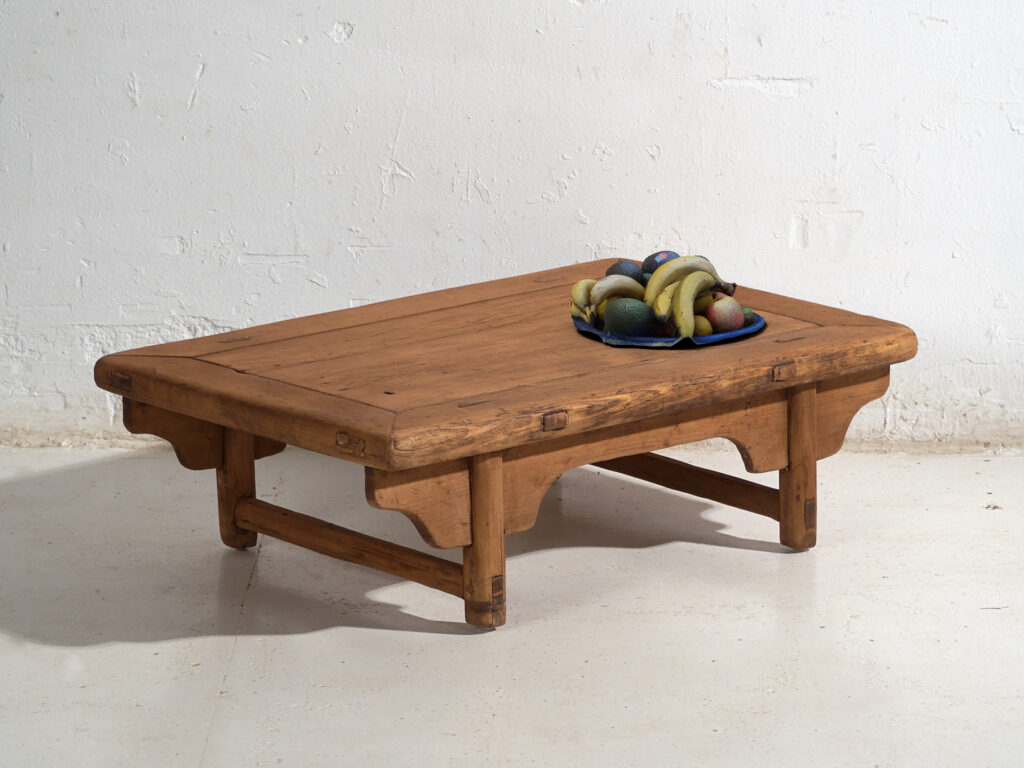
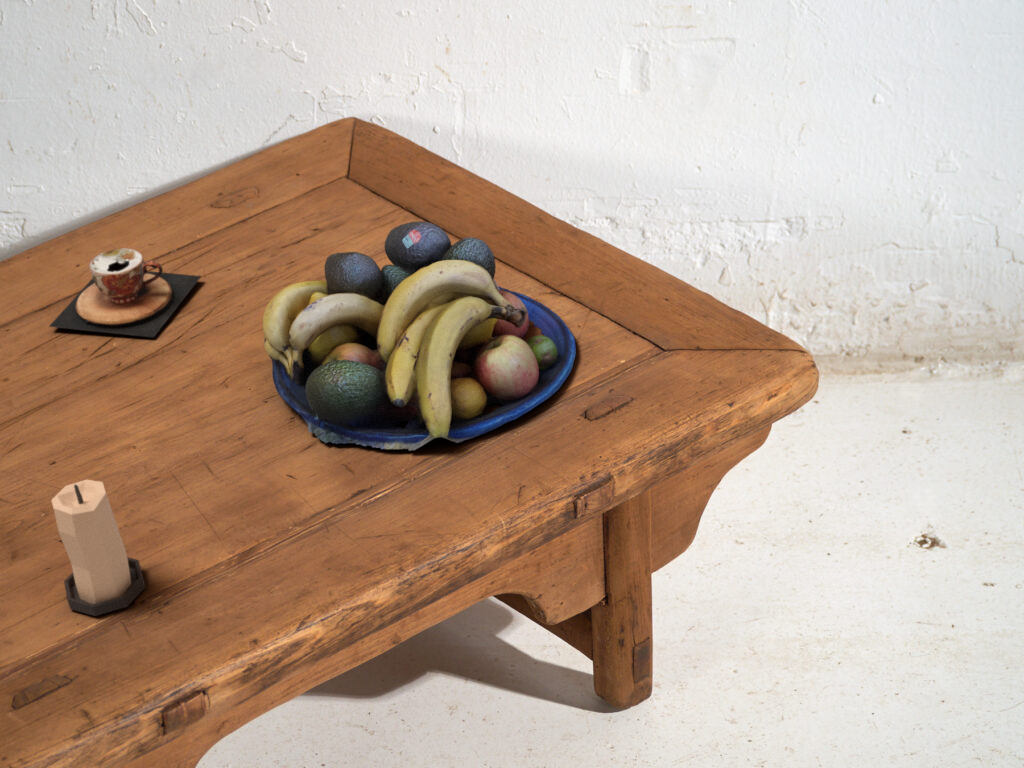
teacup: none [425,274,515,319] -> present [50,248,201,337]
candle: none [477,306,523,387] -> present [52,480,145,616]

